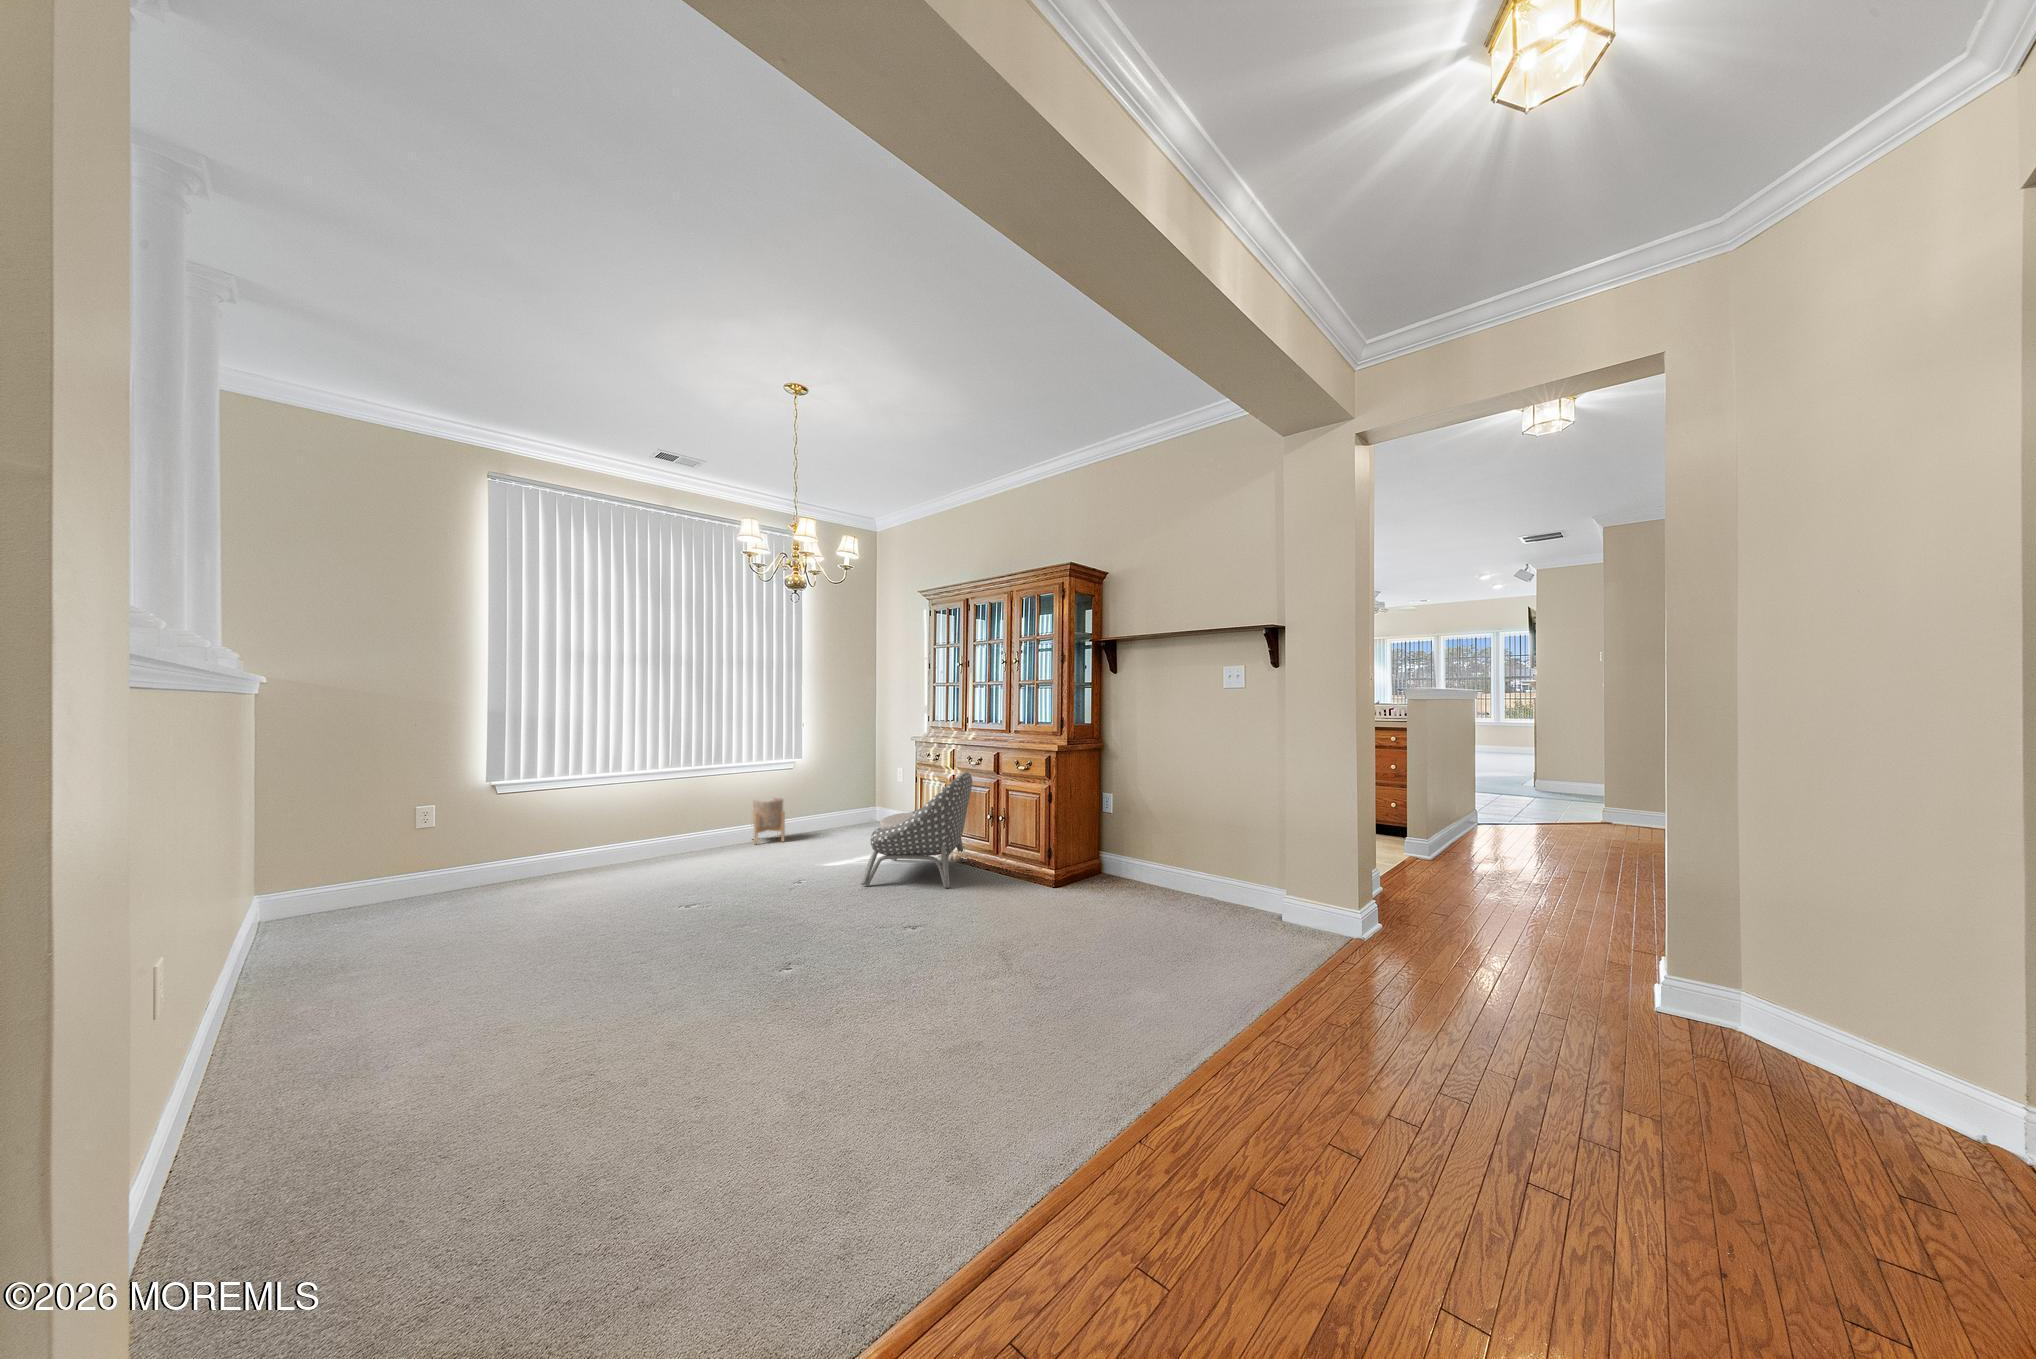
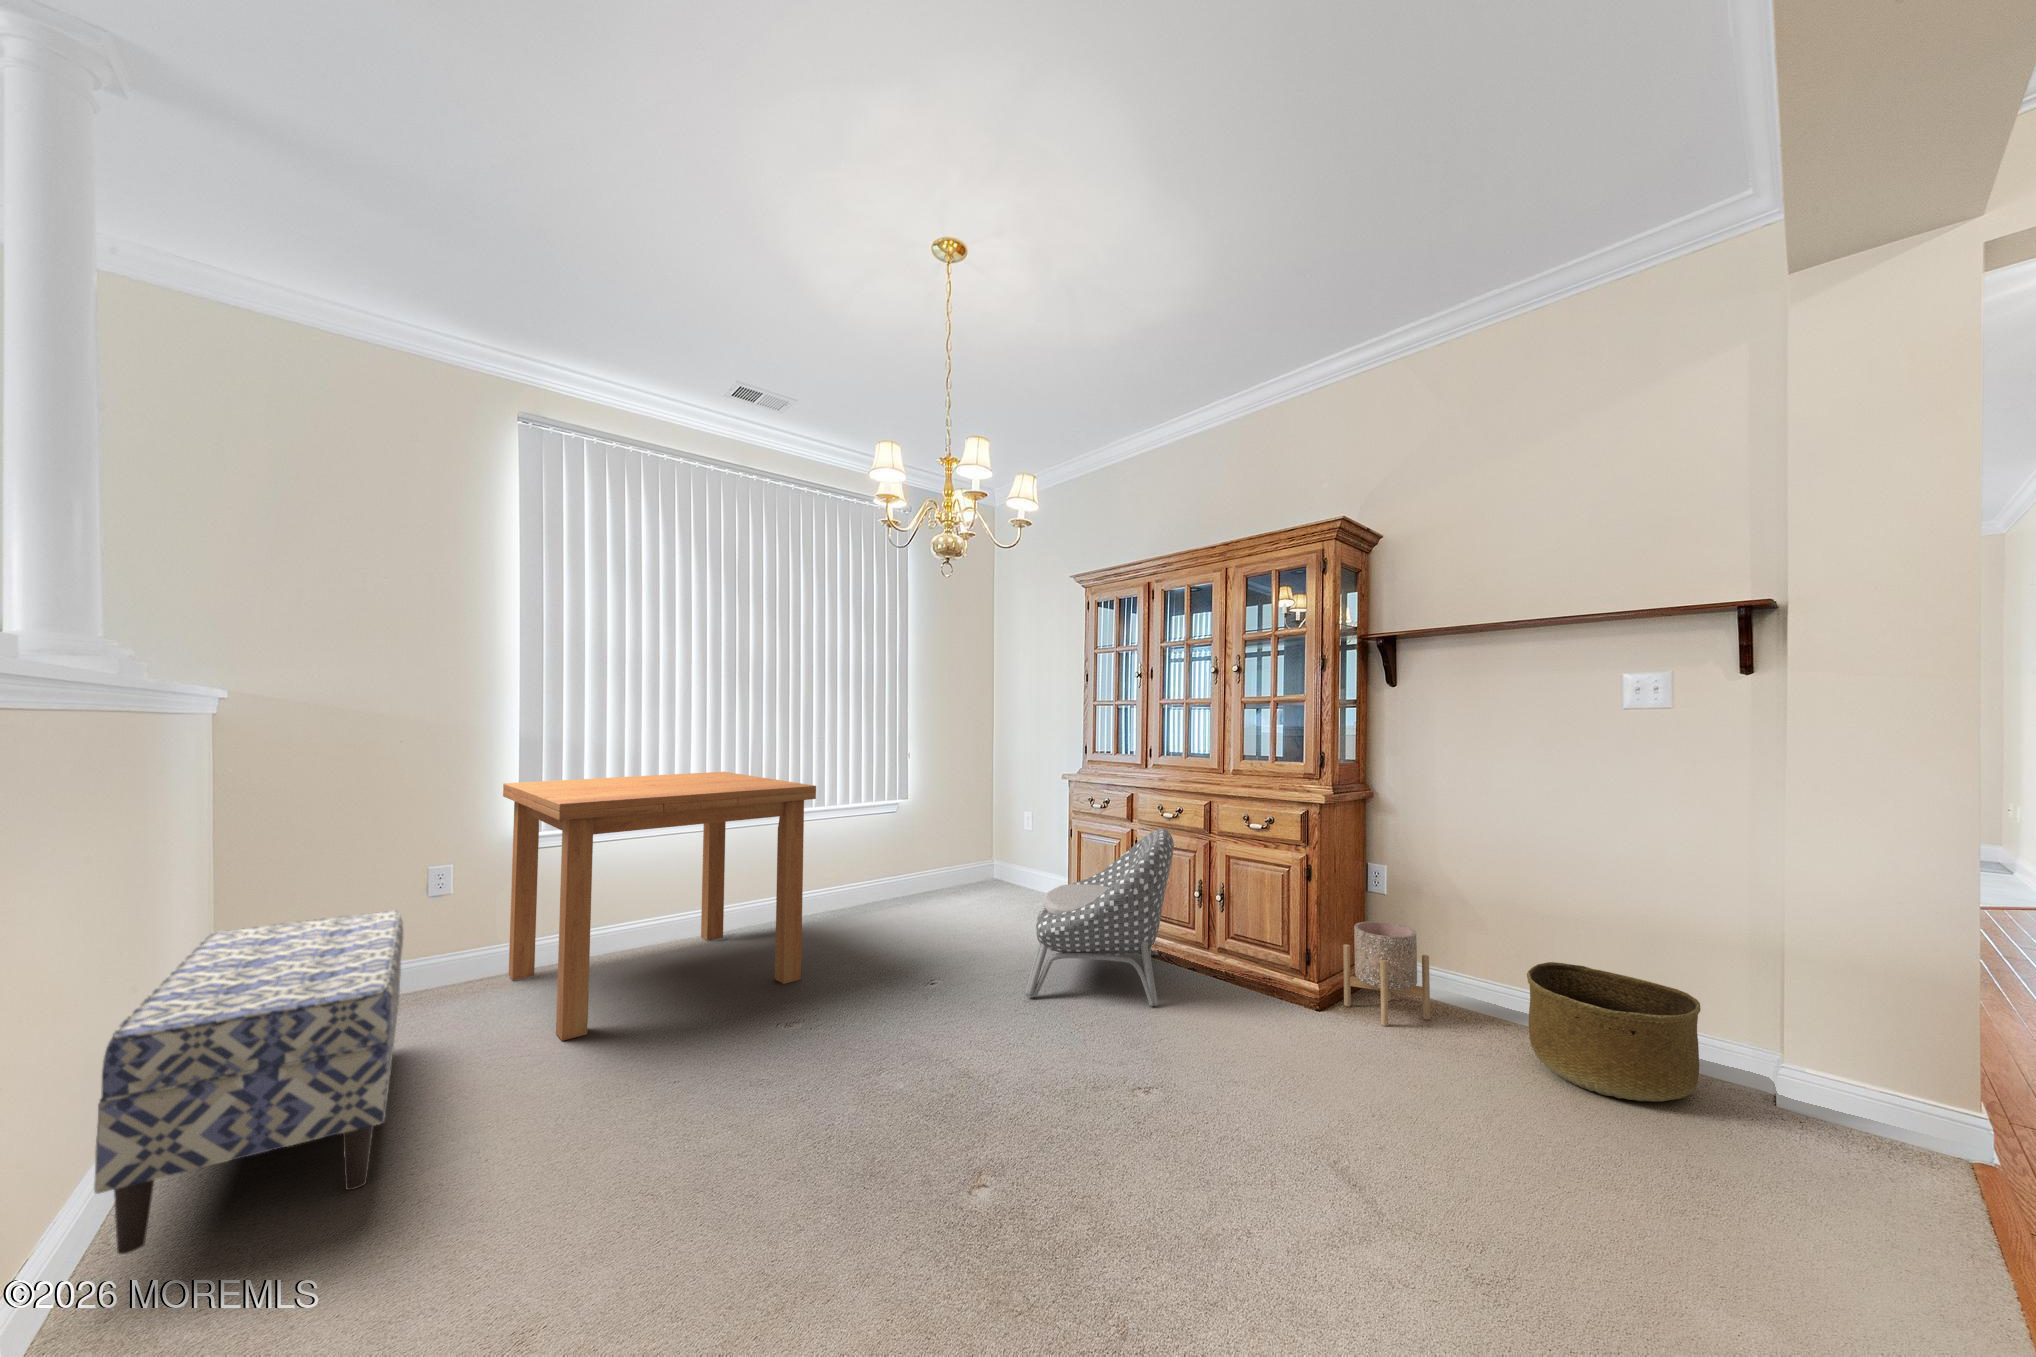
dining table: none [476,736,715,916] -> present [503,772,816,1041]
planter: present [751,798,785,844] -> present [1343,921,1430,1026]
bench: none [223,827,408,1014] -> present [94,910,403,1254]
basket: none [1164,848,1255,922] -> present [1527,962,1701,1102]

